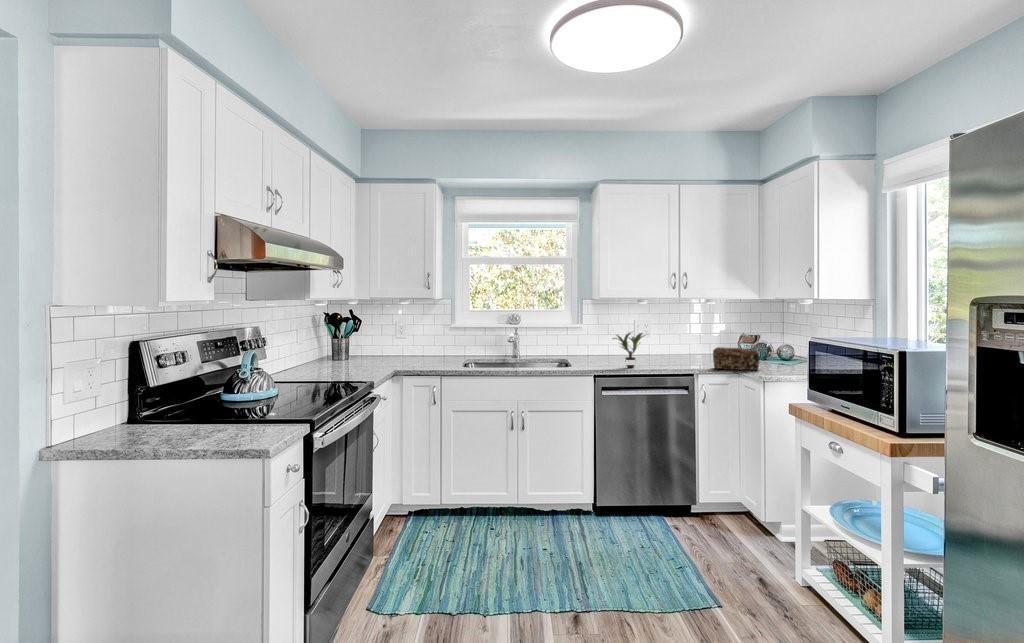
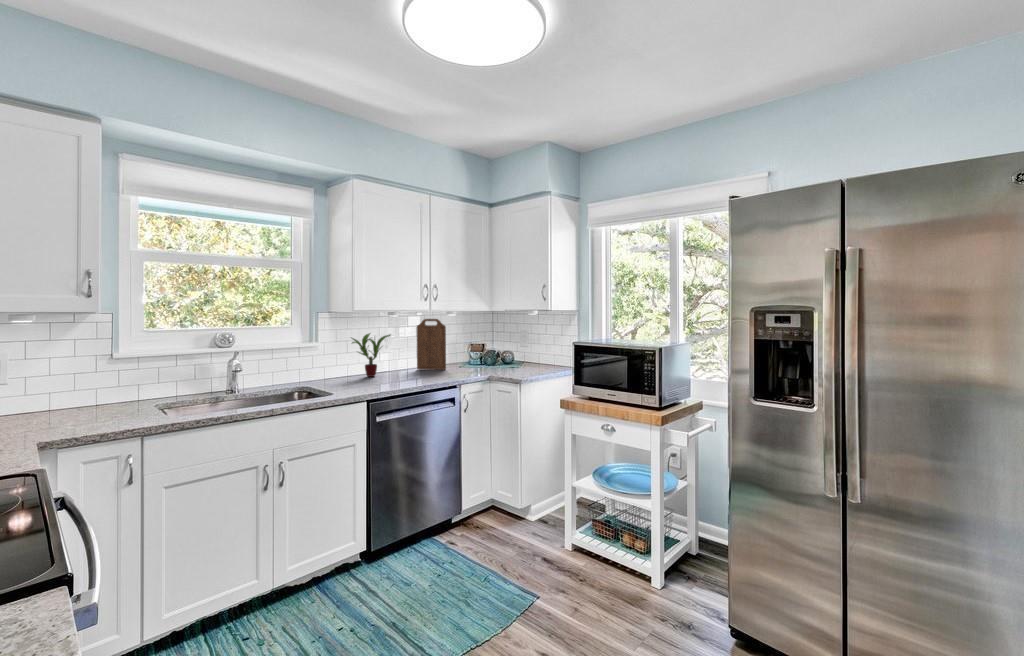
cutting board: none [678,319,704,368] -> present [417,319,446,370]
bread loaf: present [713,347,759,370] -> none [454,347,499,370]

